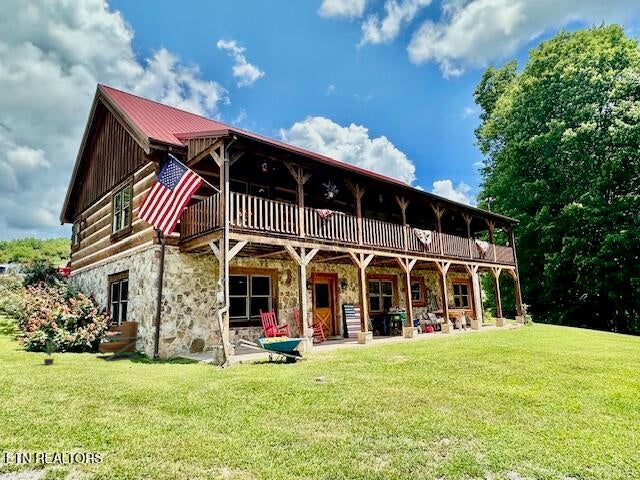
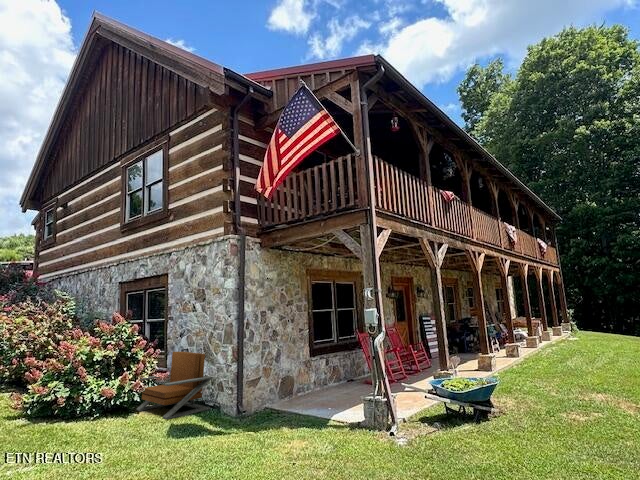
decorative plant: present [44,342,54,364] -> none [50,390,96,430]

